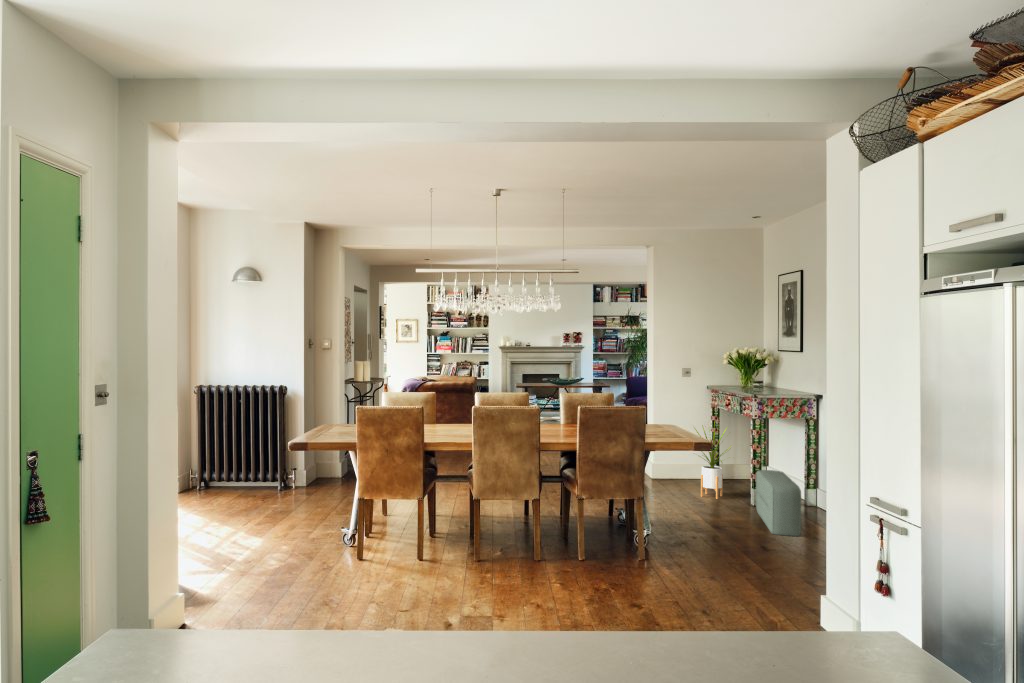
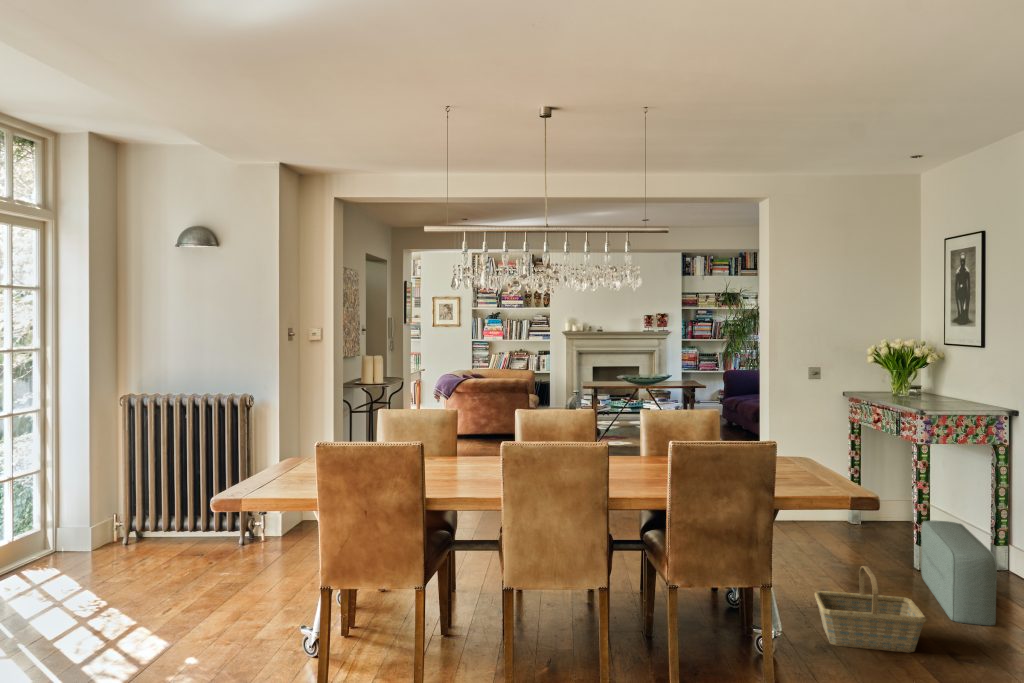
house plant: present [695,425,731,499] -> none [824,442,887,554]
basket: none [680,494,752,550] -> present [815,566,926,652]

